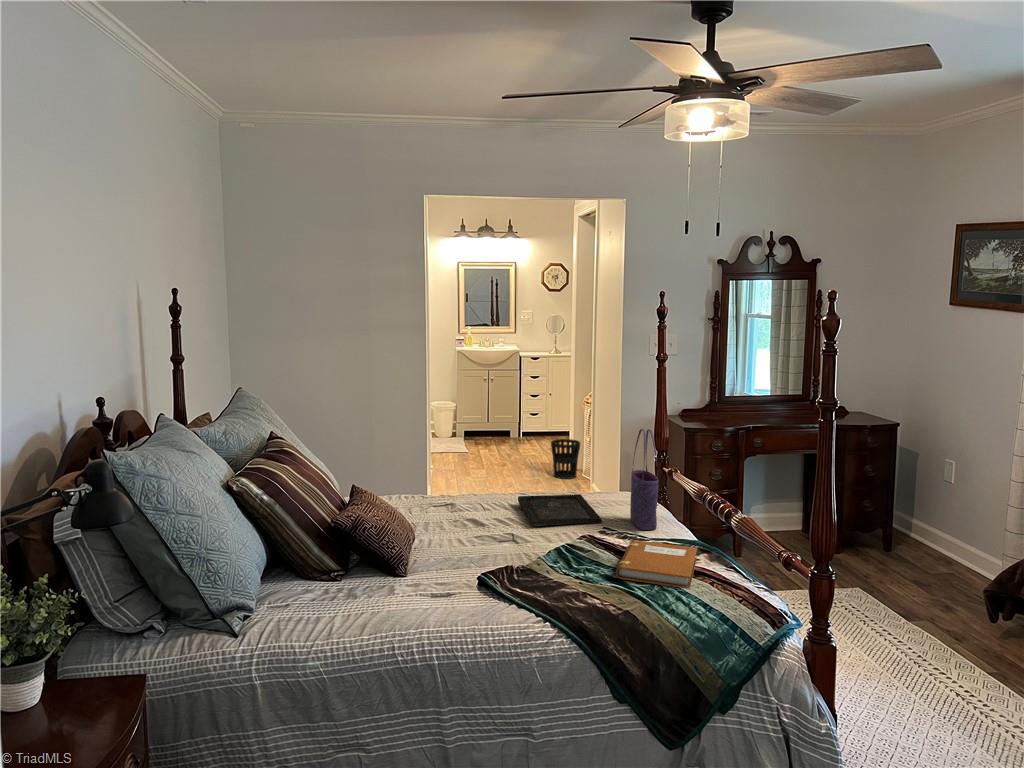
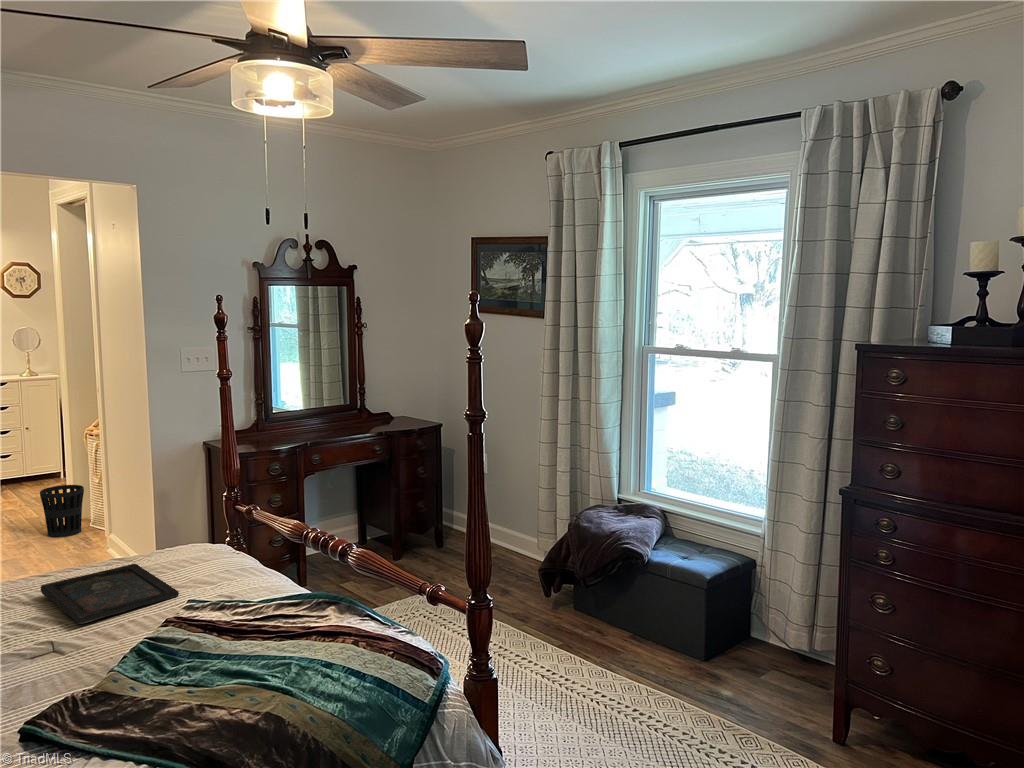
tote bag: present [630,429,659,530] -> none [214,469,254,593]
notebook: present [616,540,697,588] -> none [237,603,333,670]

